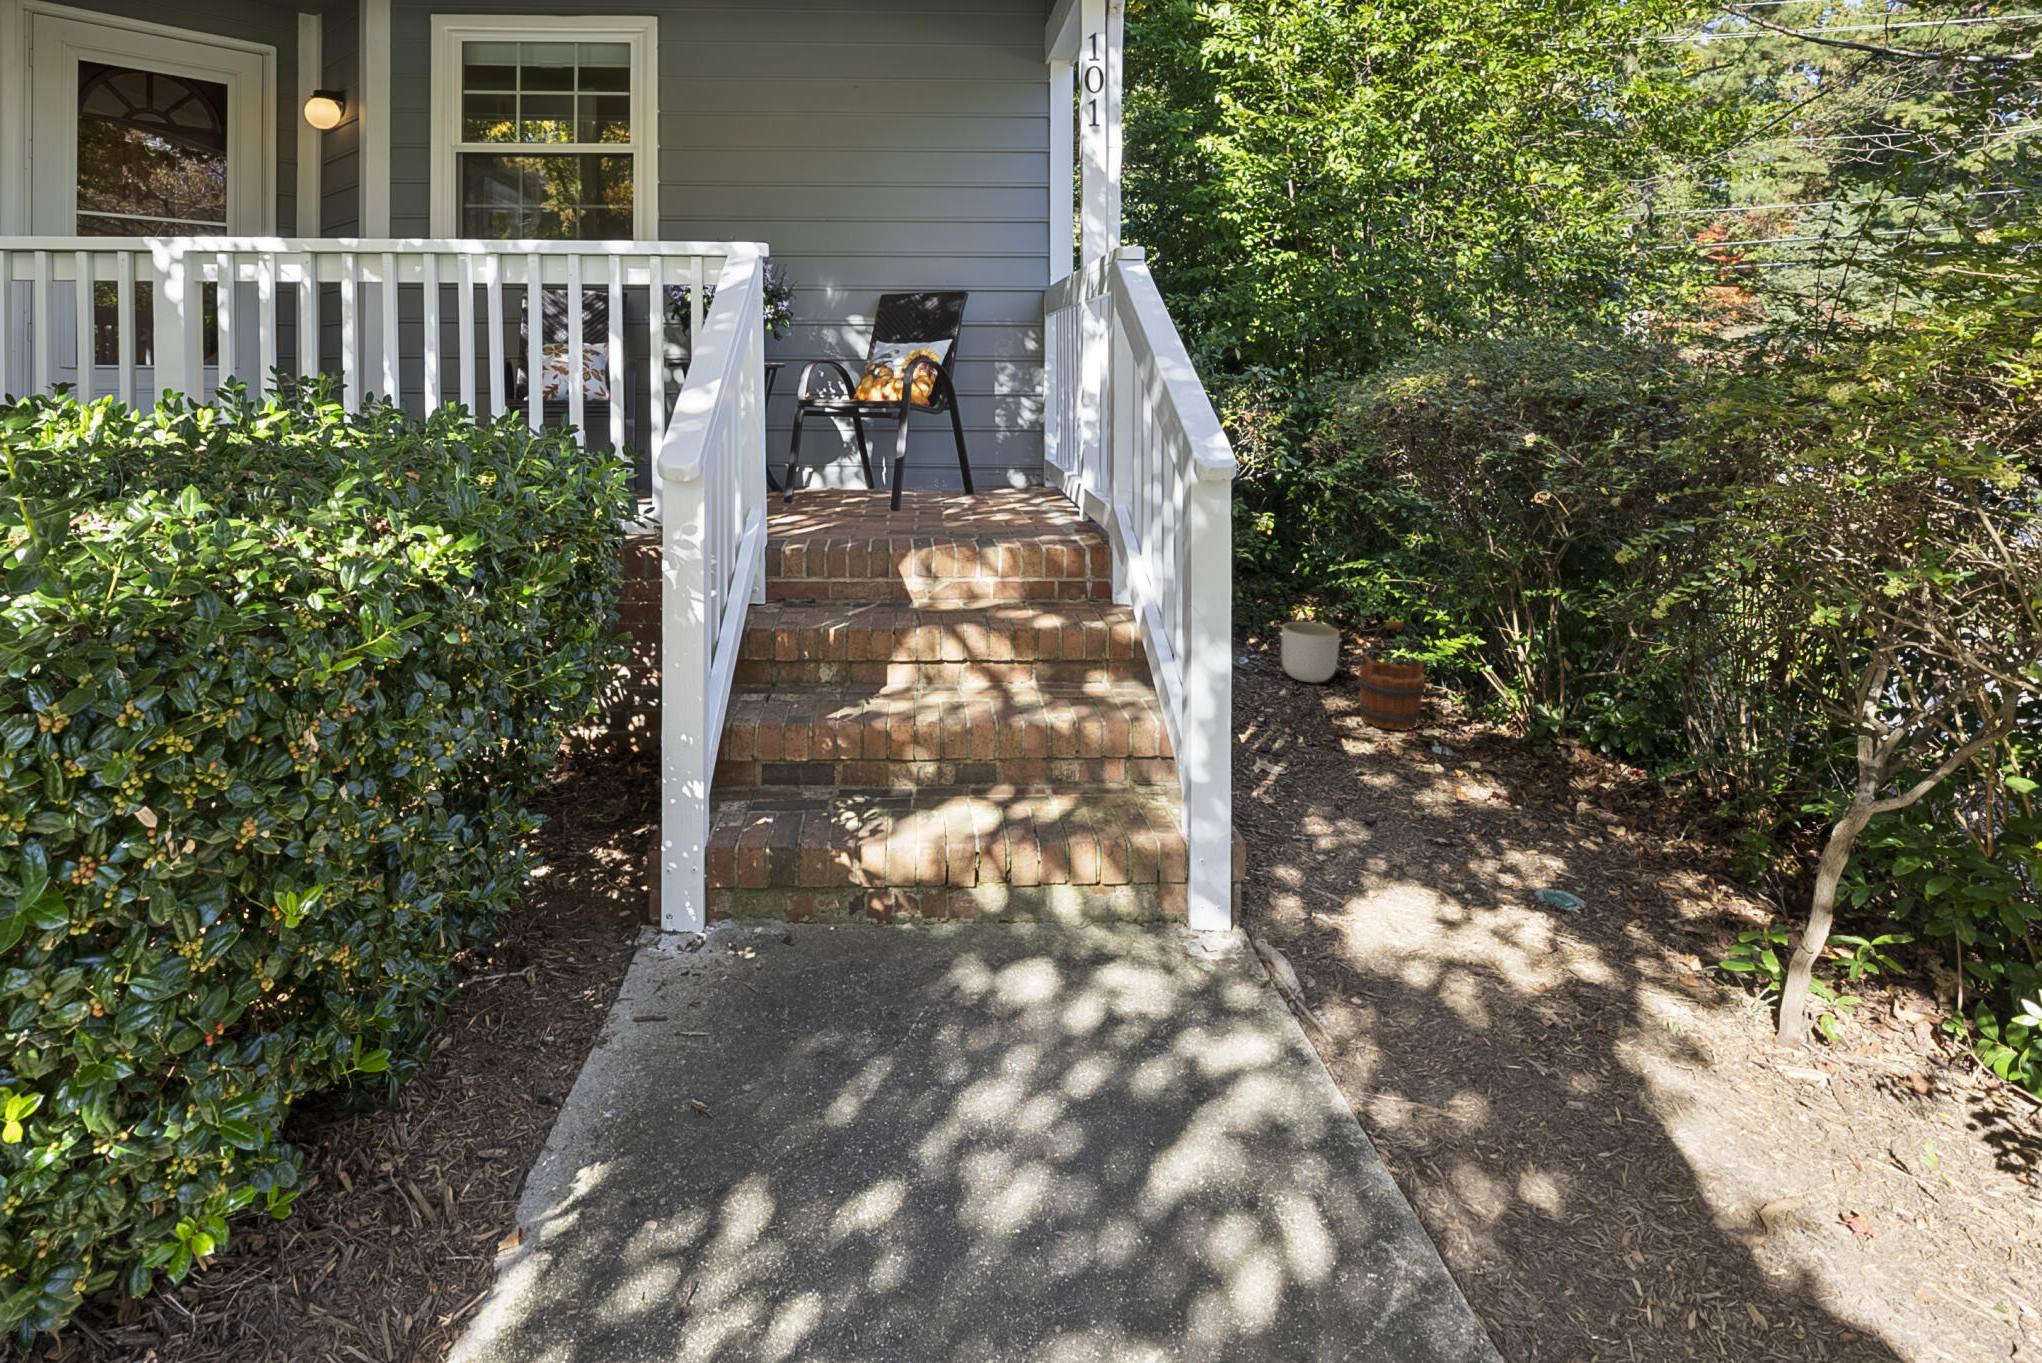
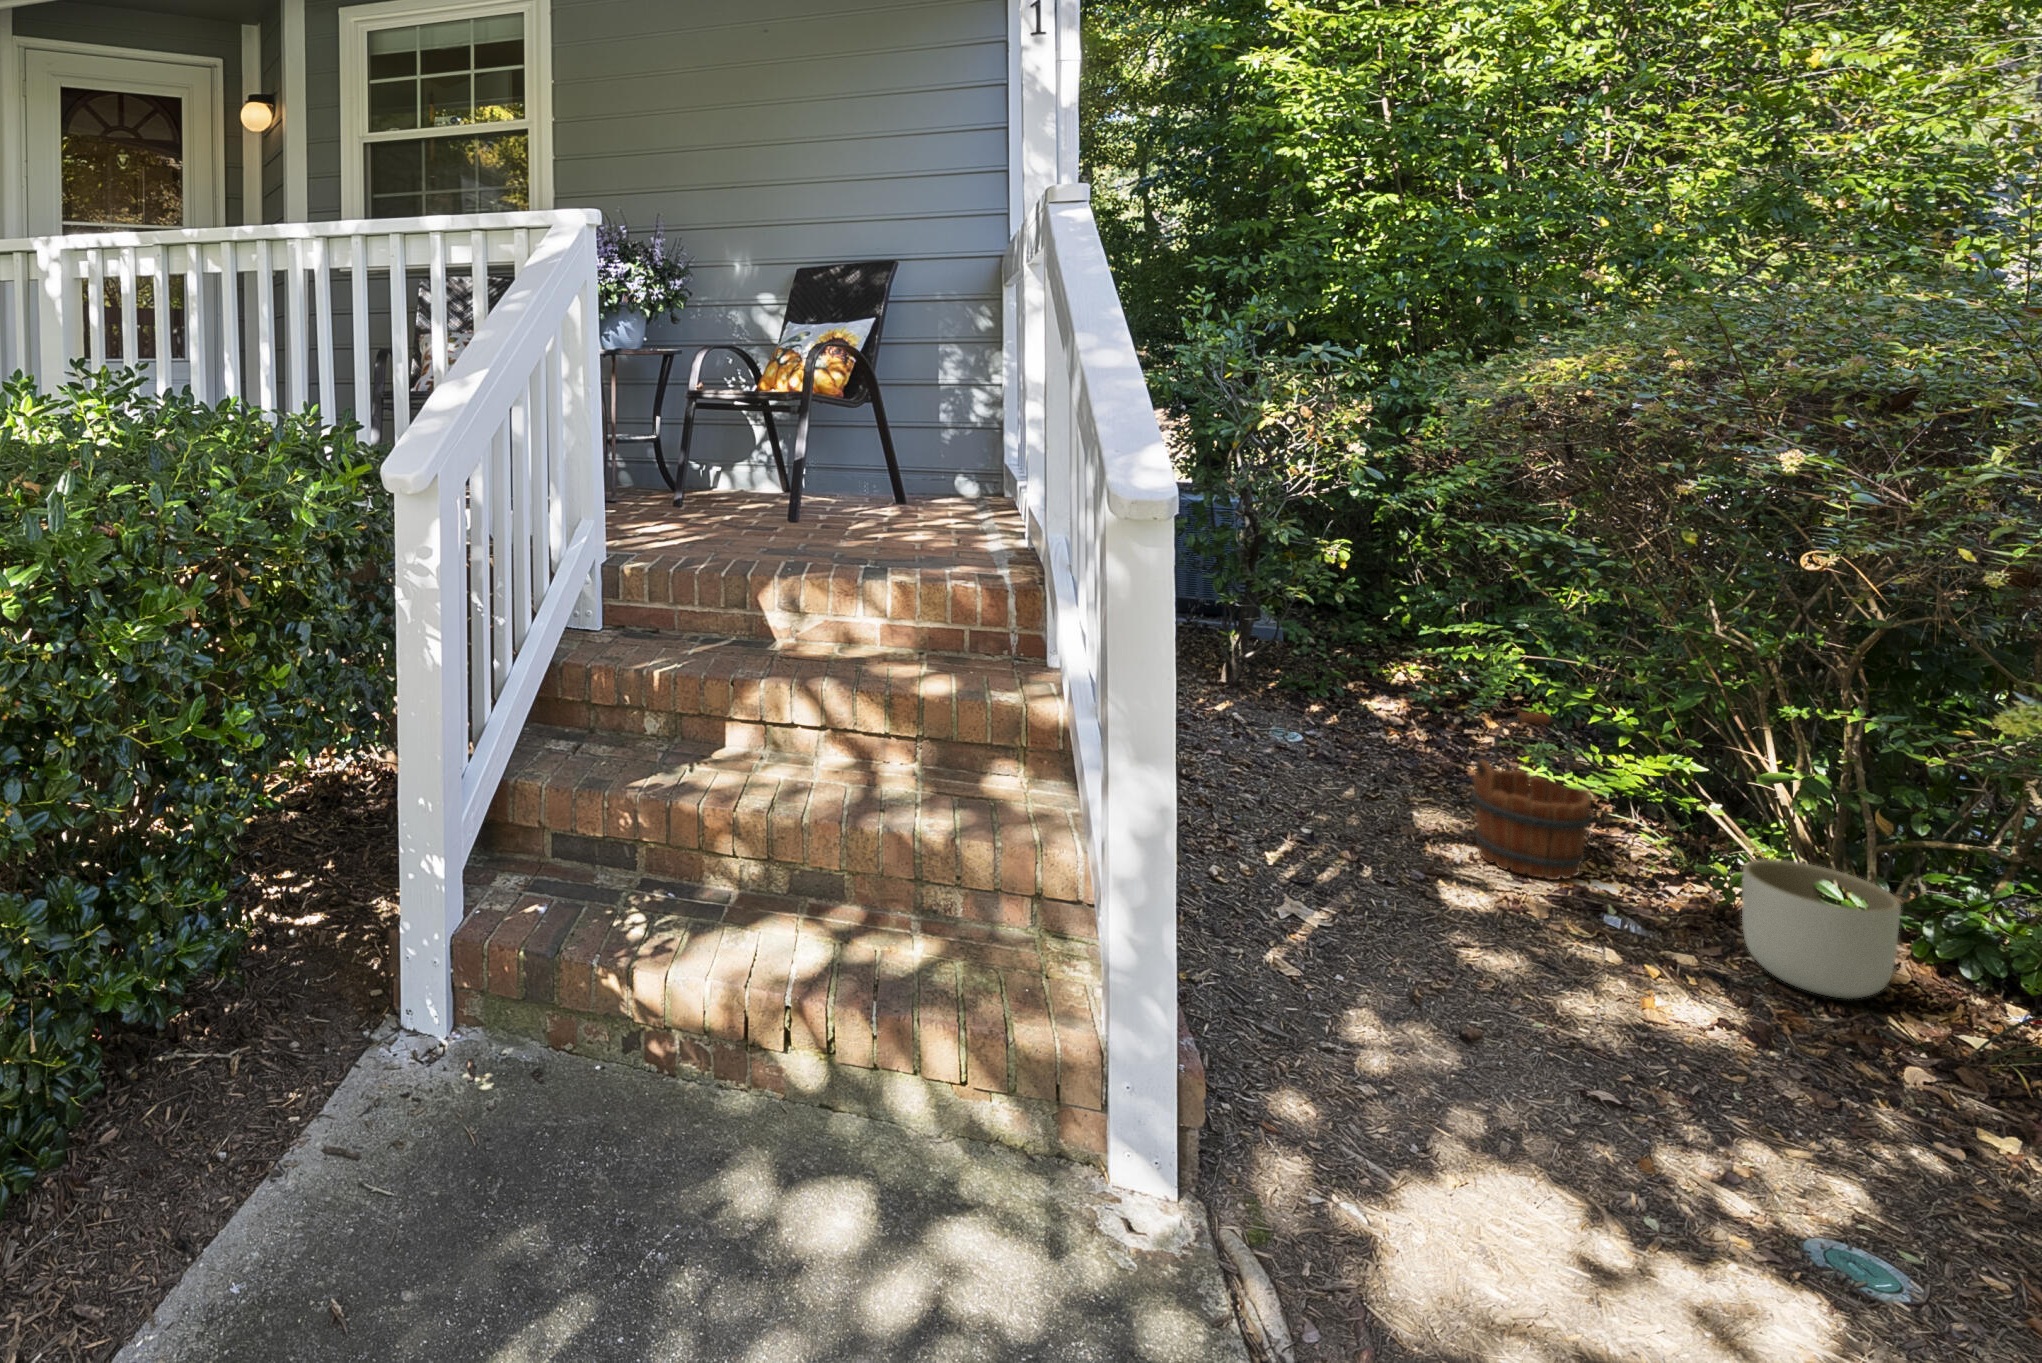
planter: present [1281,622,1339,683] -> present [1742,859,1901,999]

